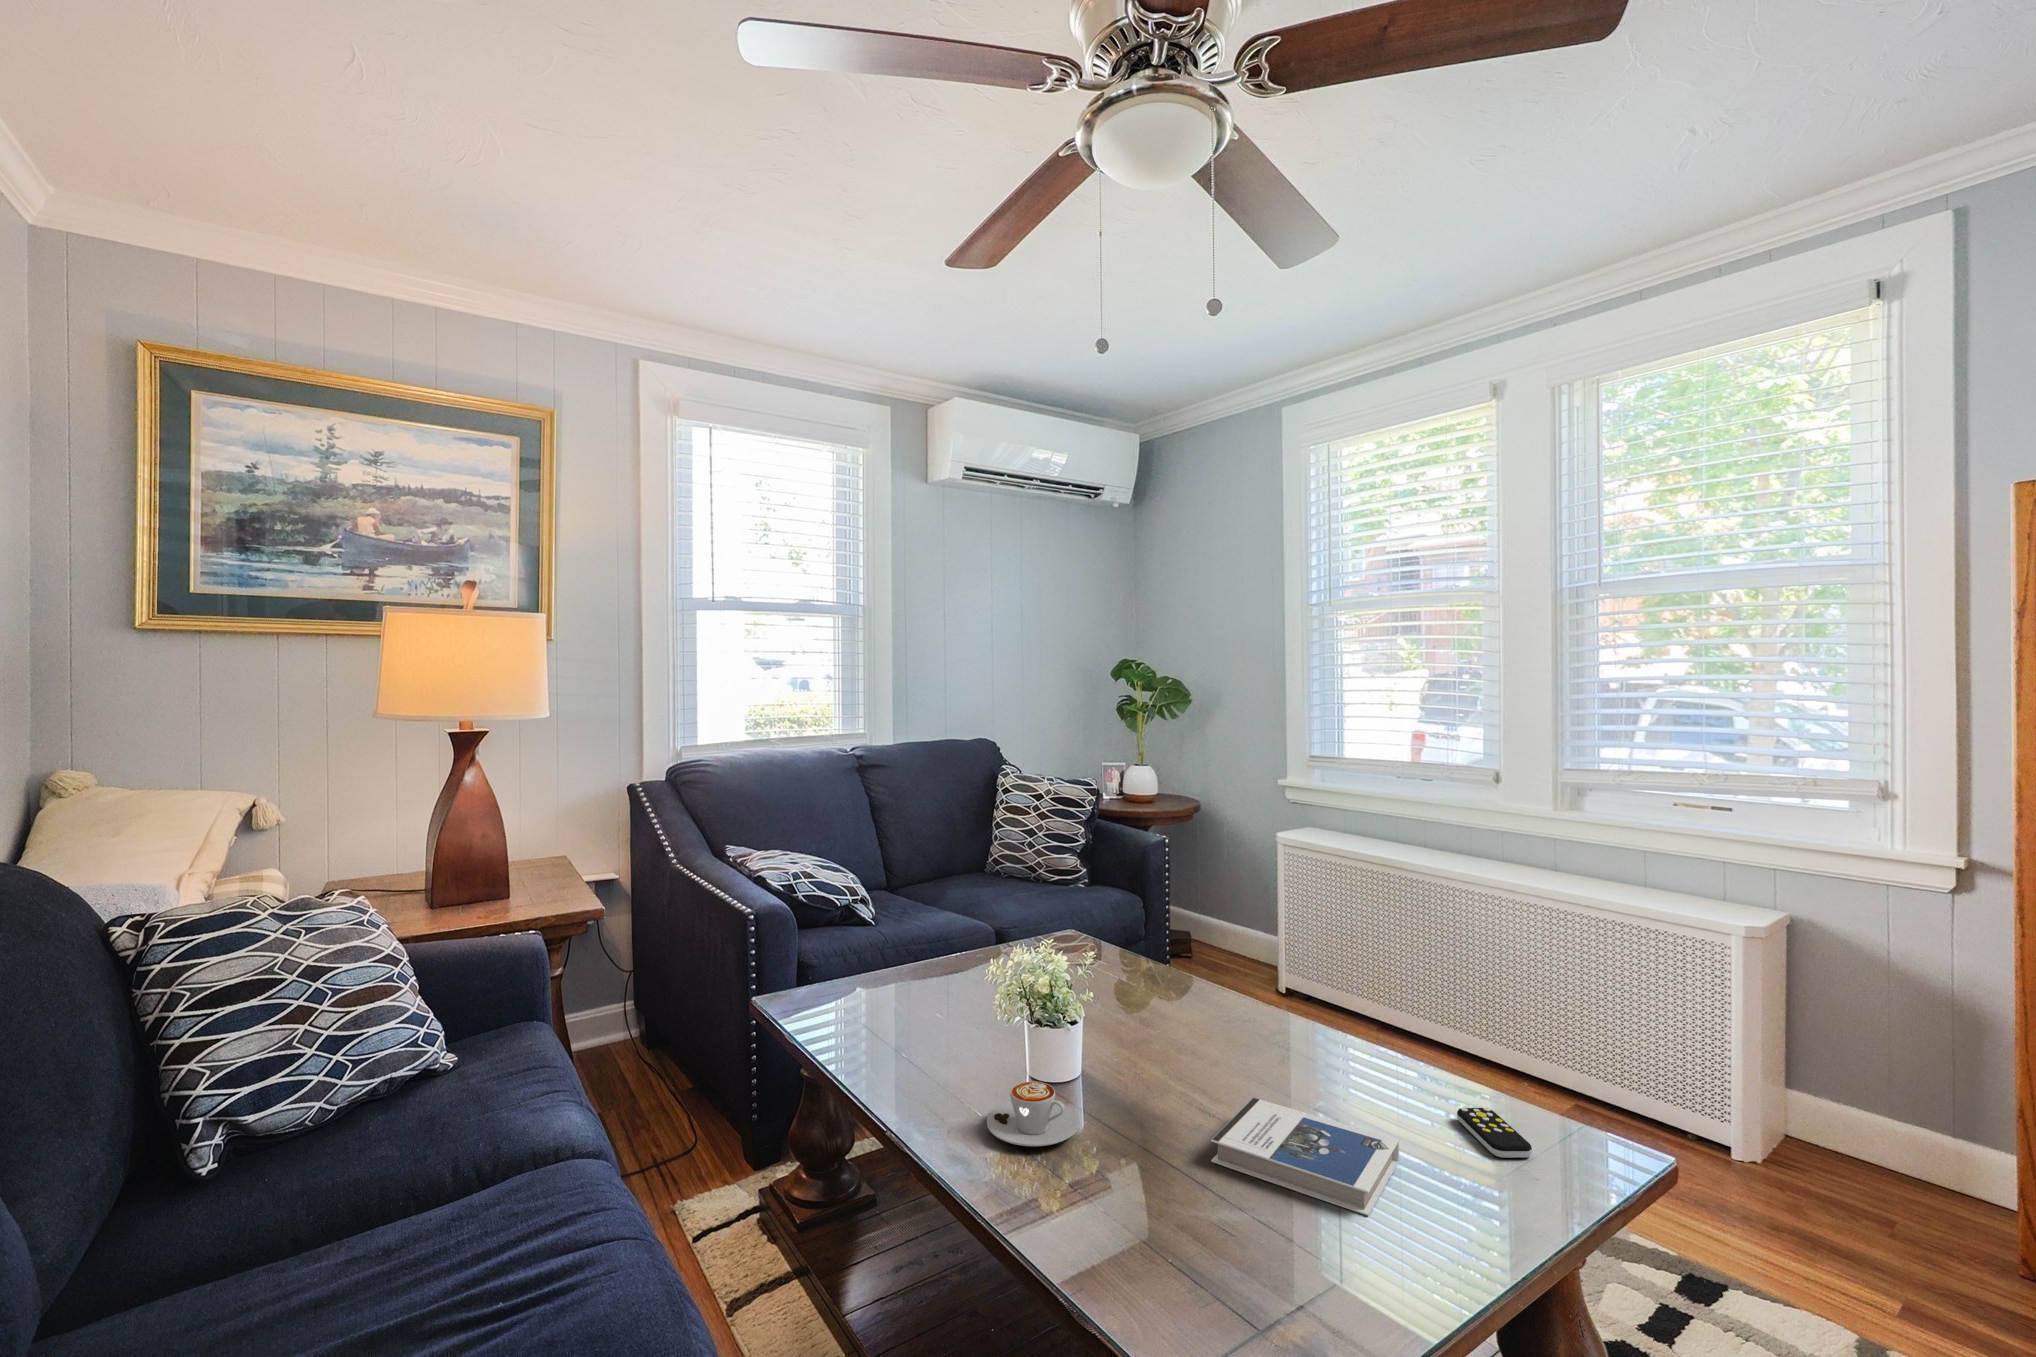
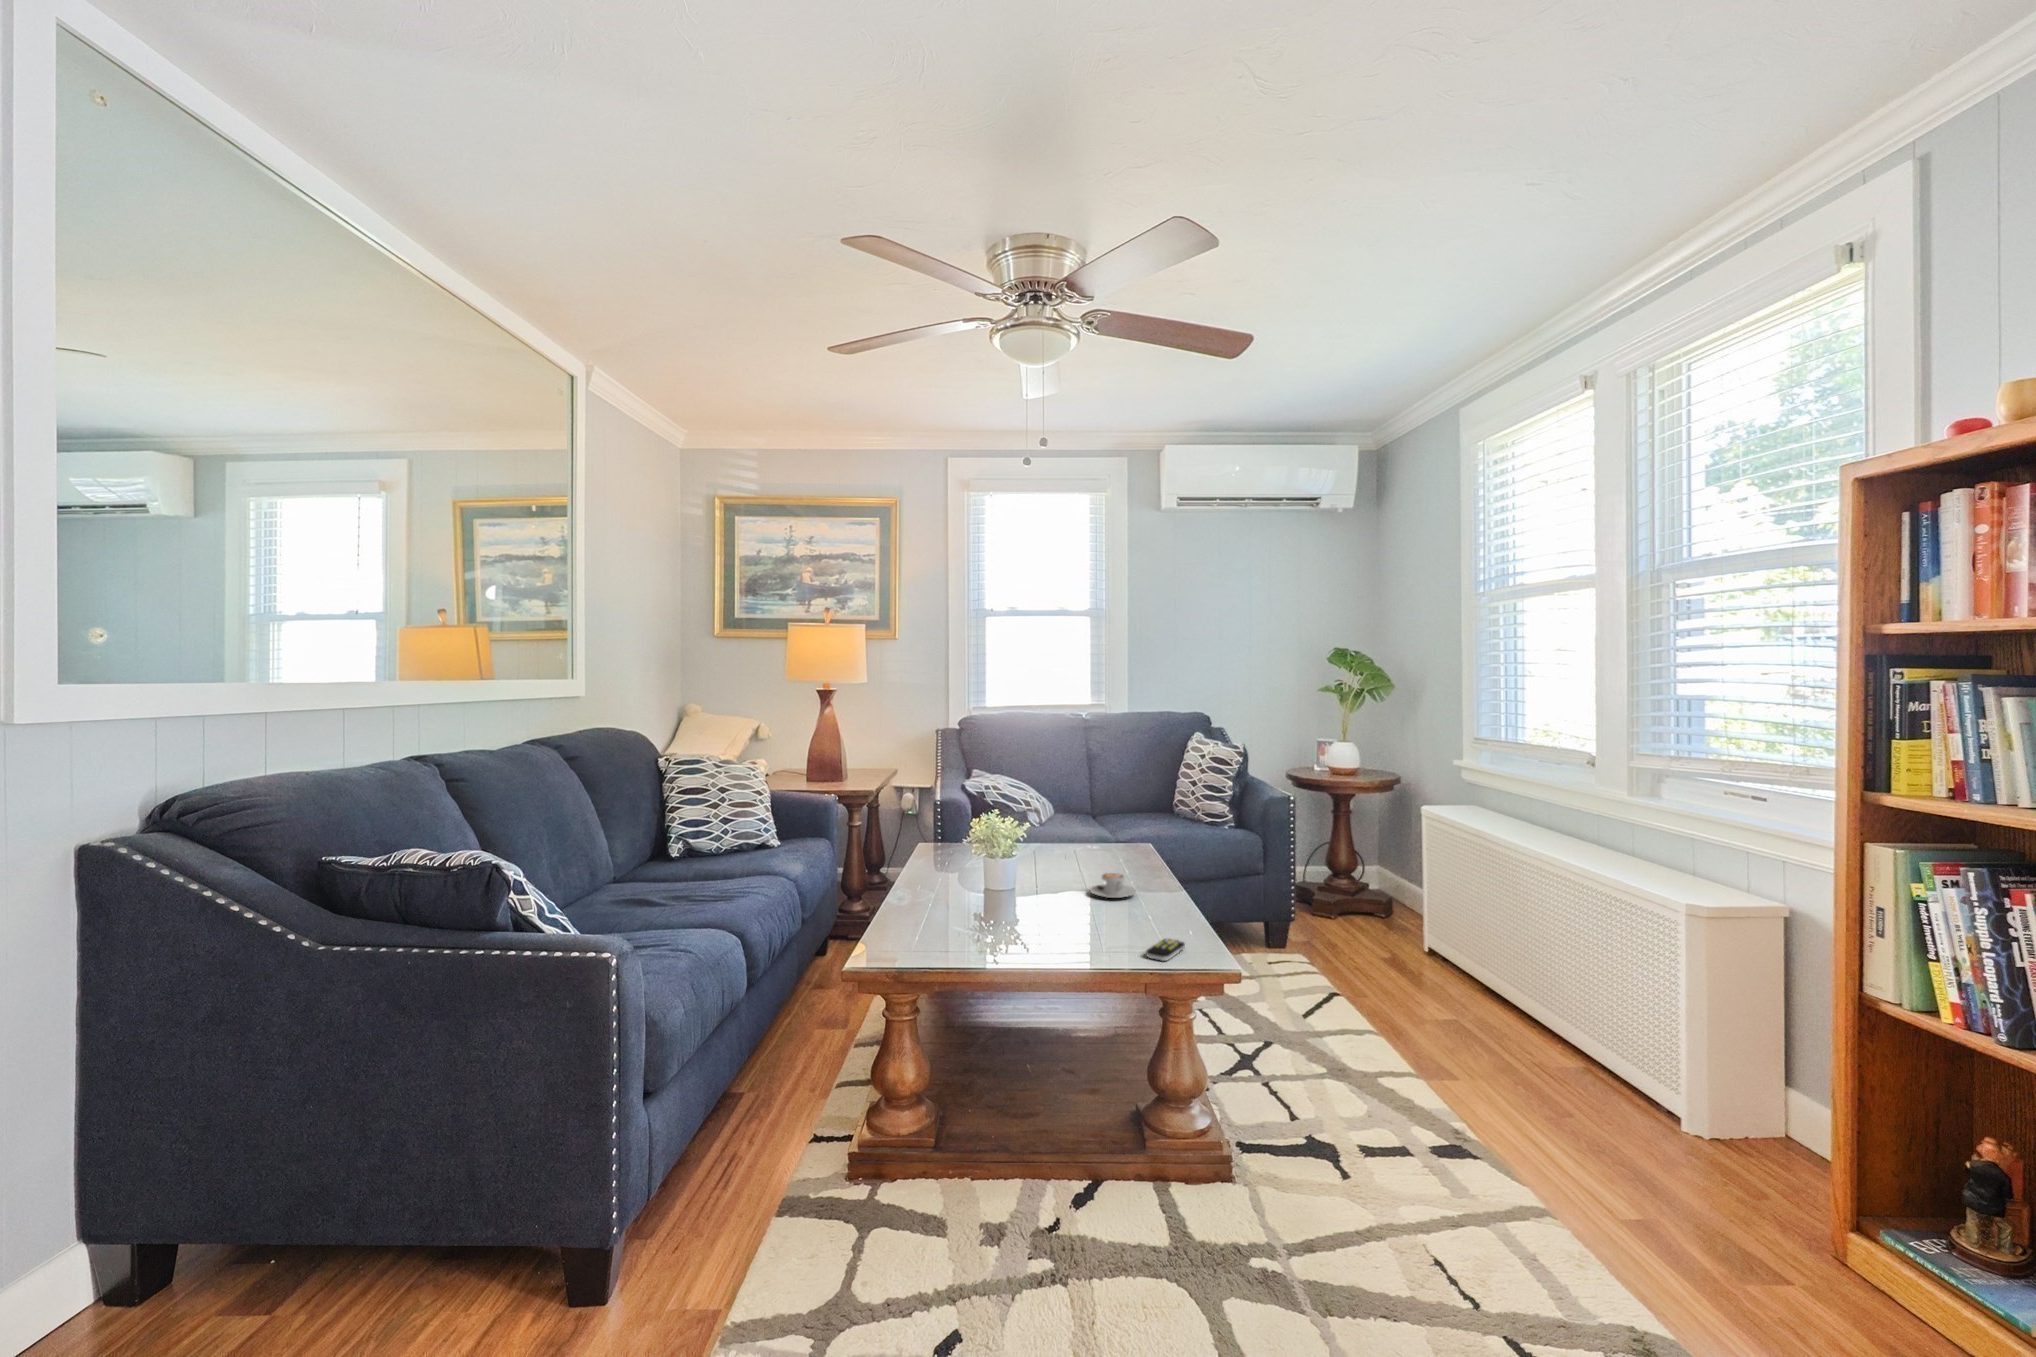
coffee cup: present [987,1081,1079,1146] -> present [1090,873,1136,898]
hardback book: present [1211,1098,1399,1216] -> none [1002,910,1090,954]

